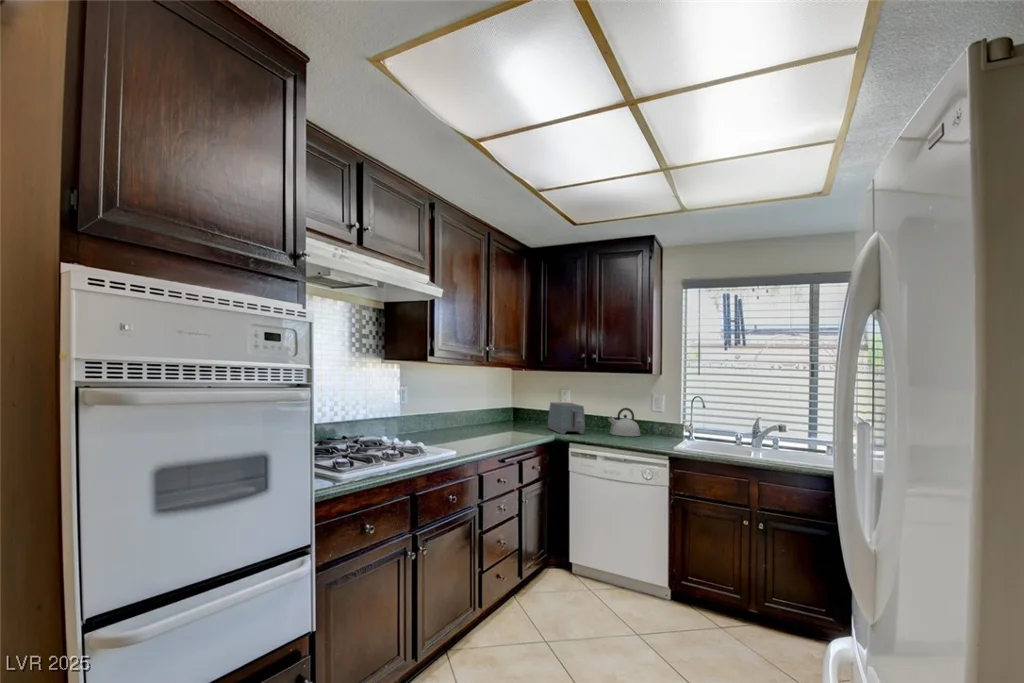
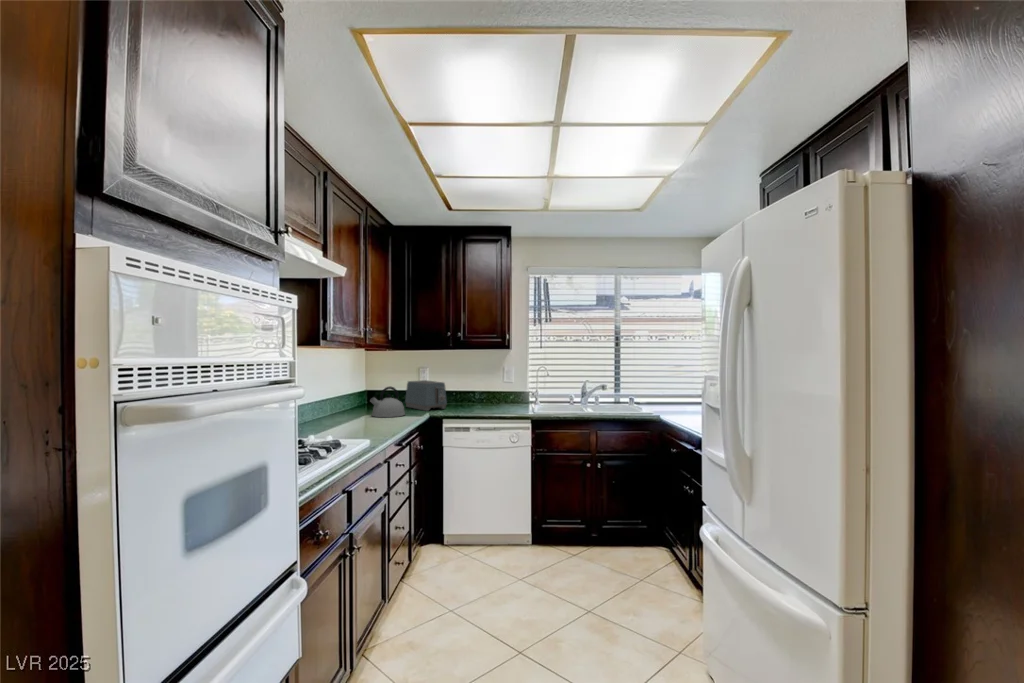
kettle: present [608,408,640,437] -> present [370,386,405,417]

